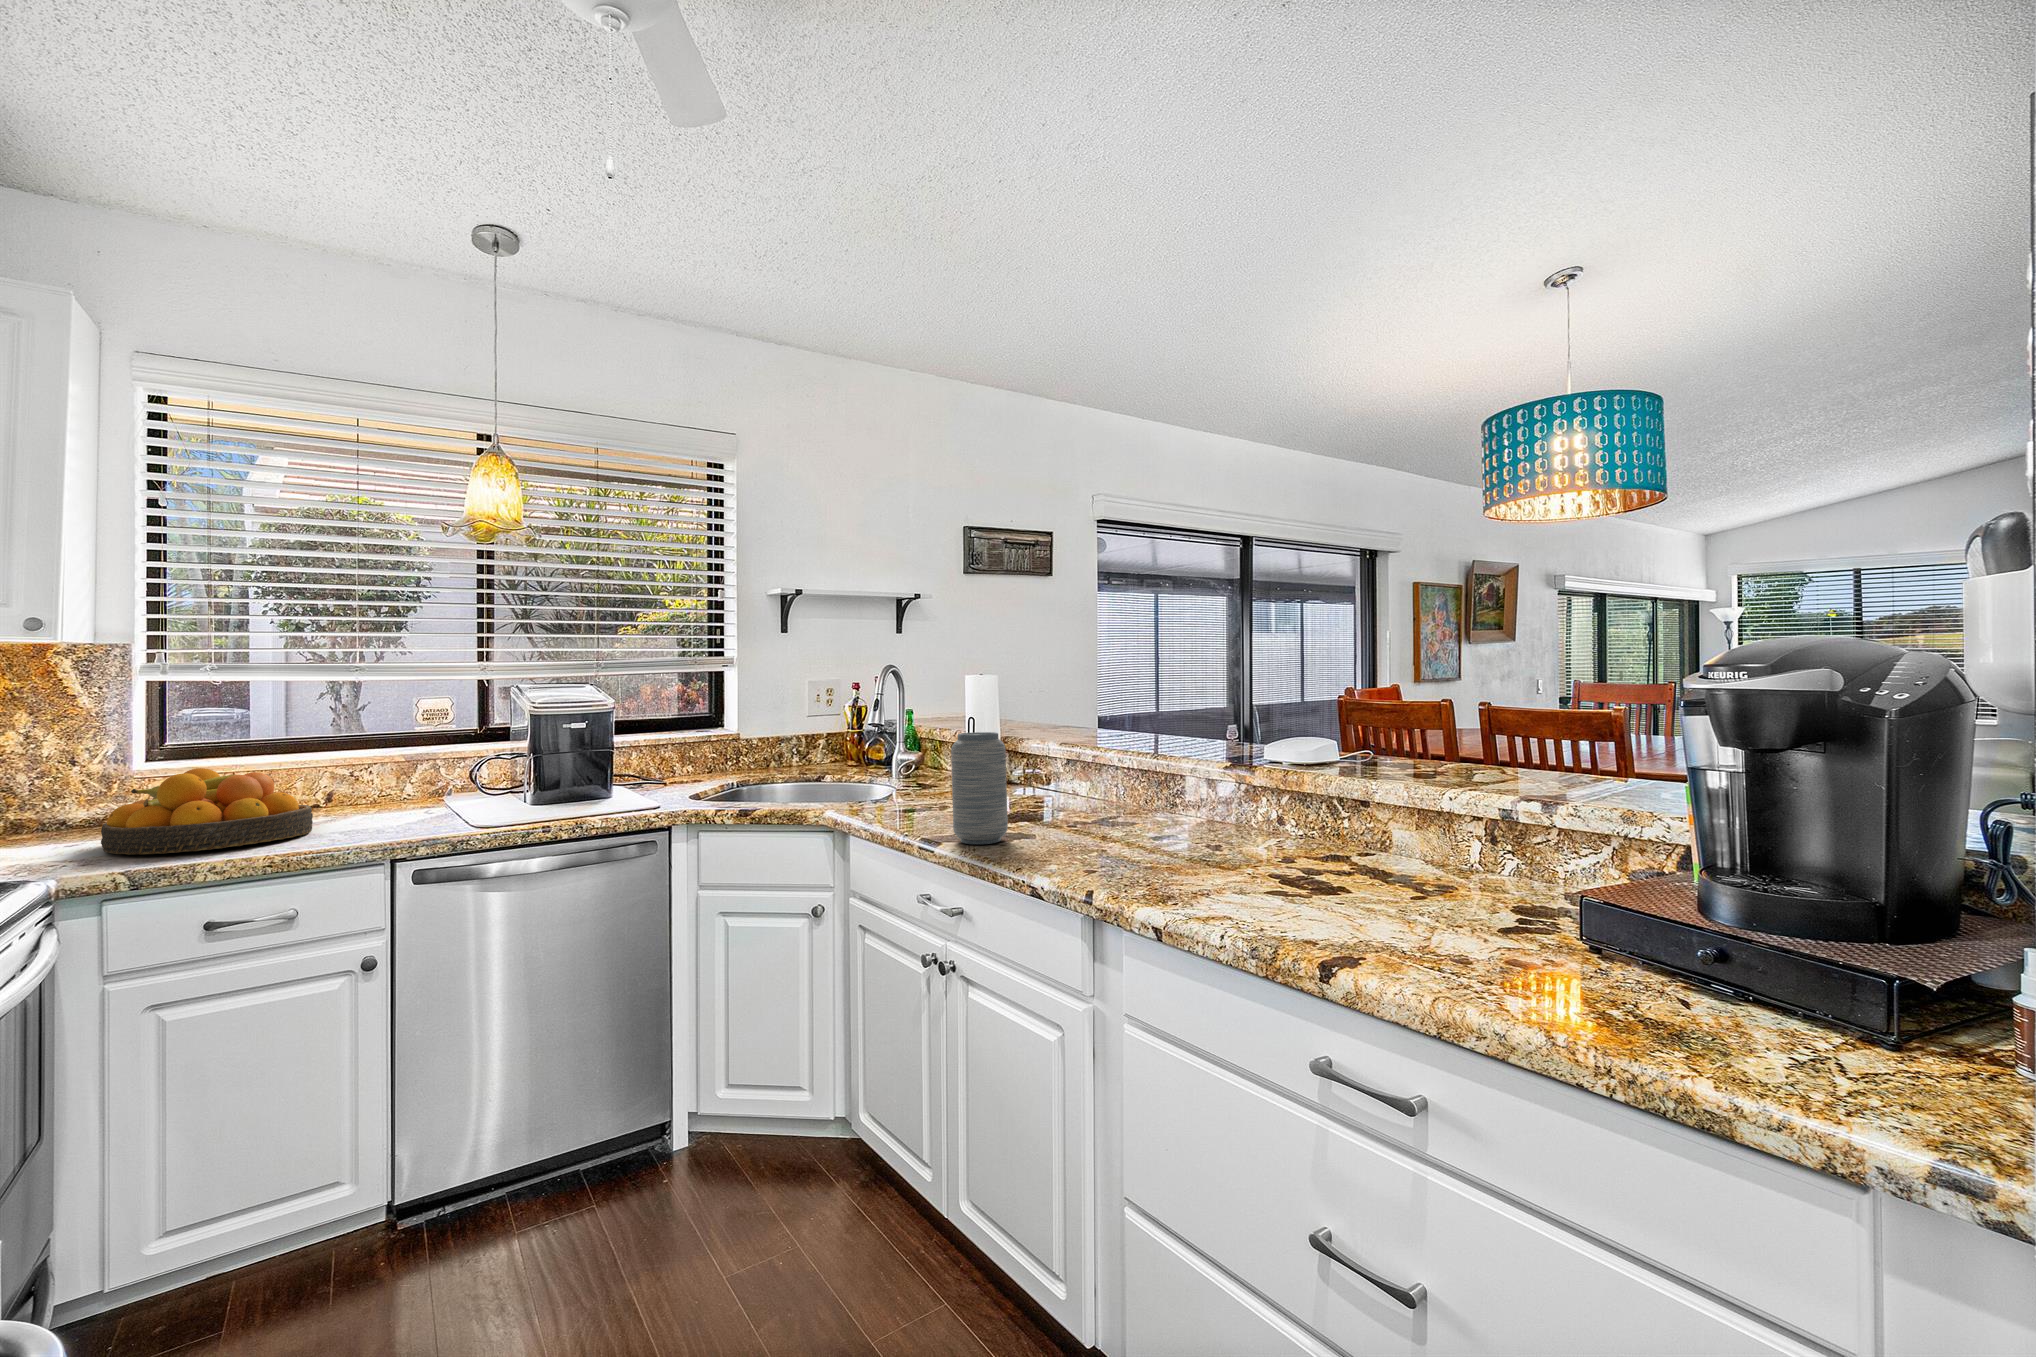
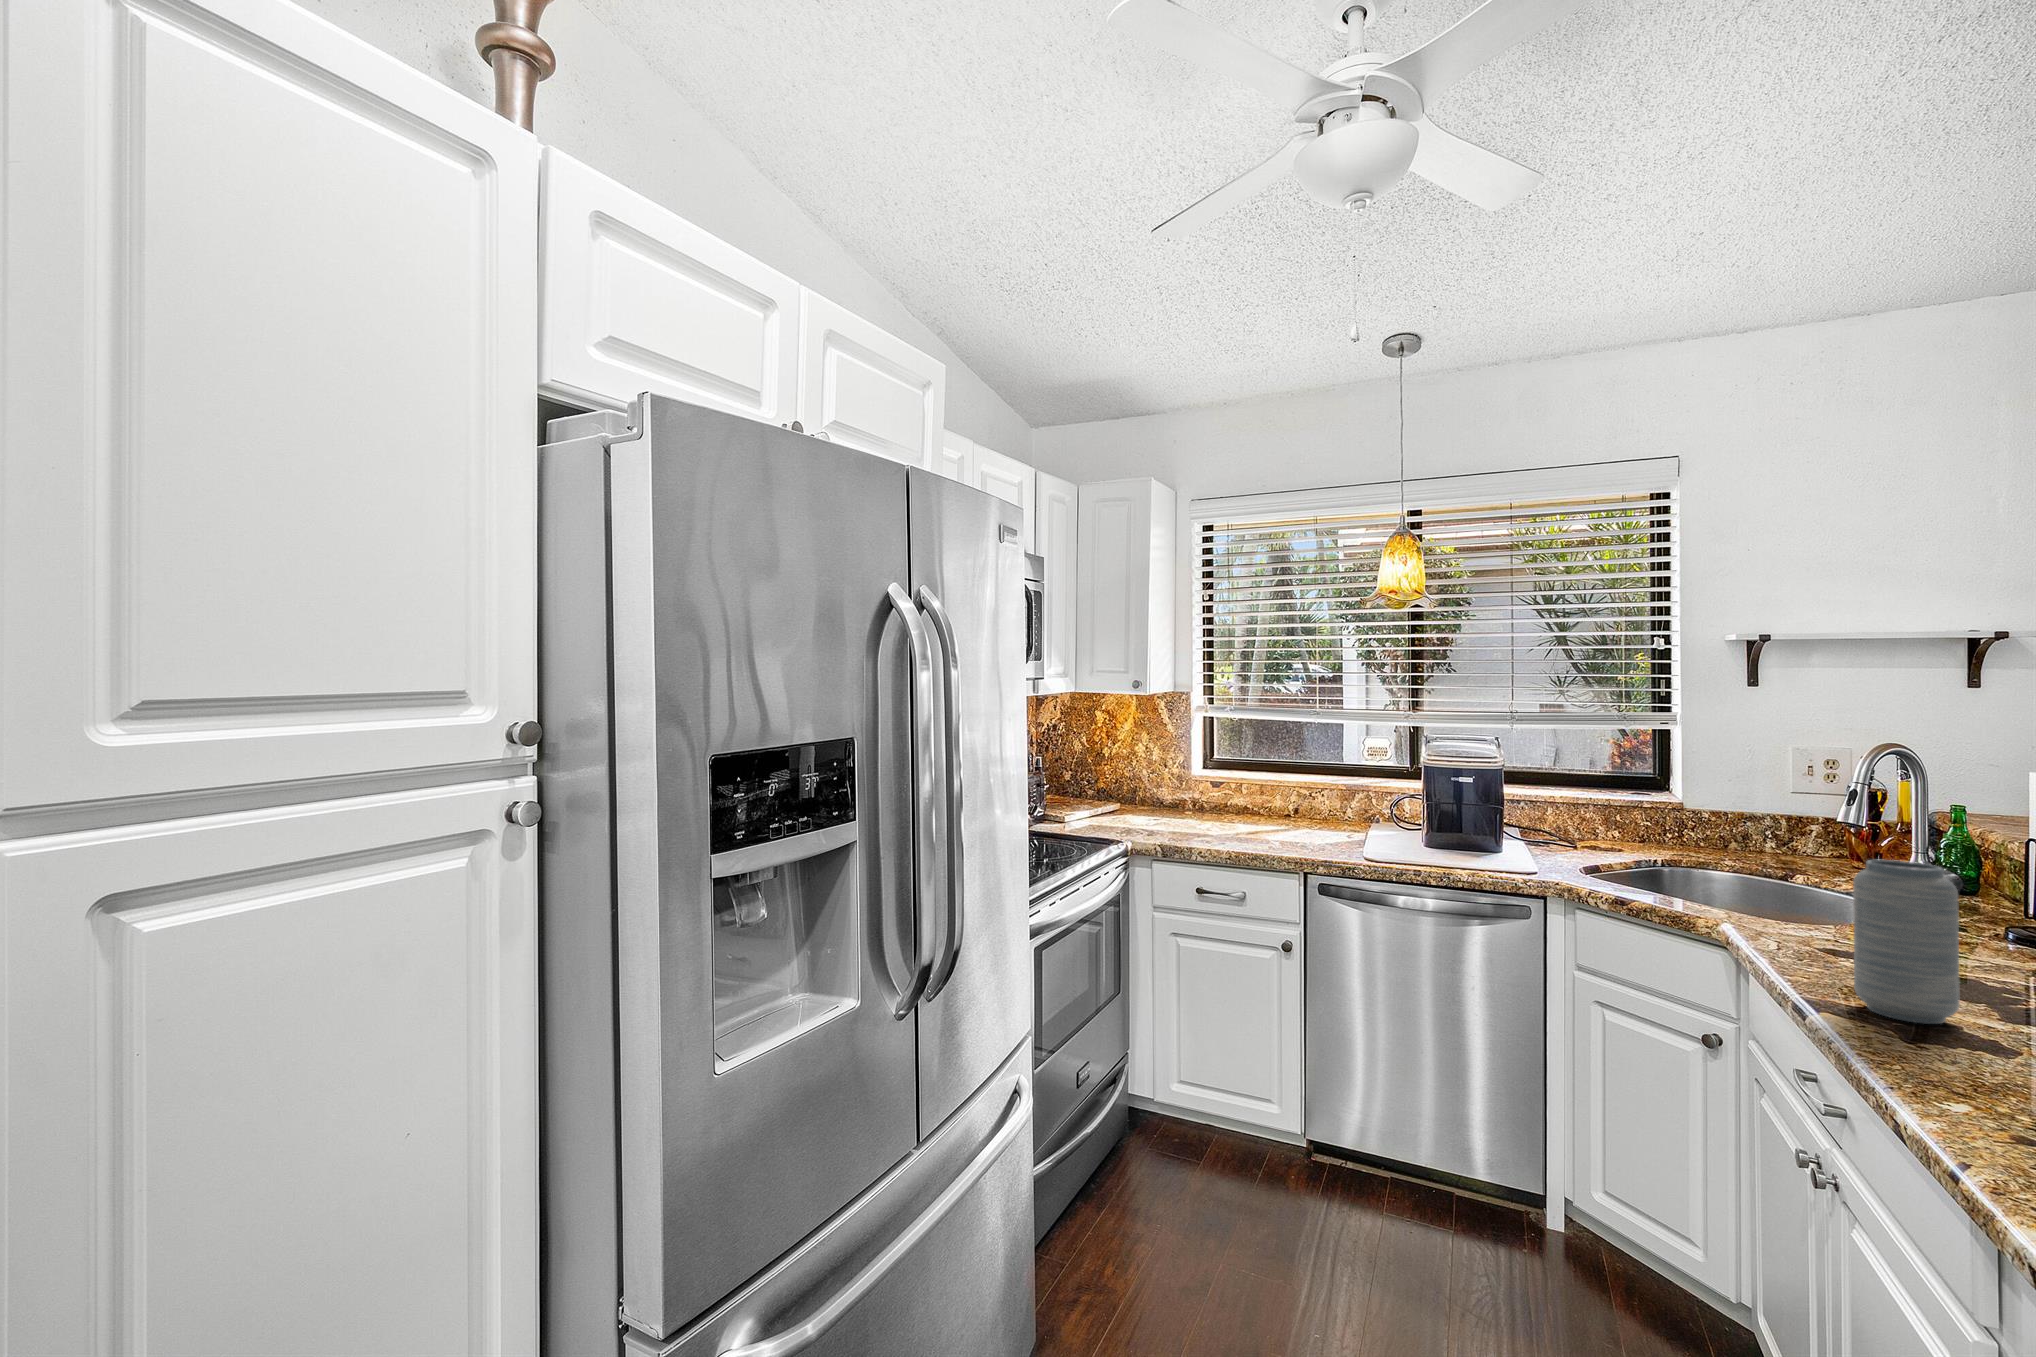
fruit bowl: present [101,768,313,855] -> none [1158,783,1269,842]

